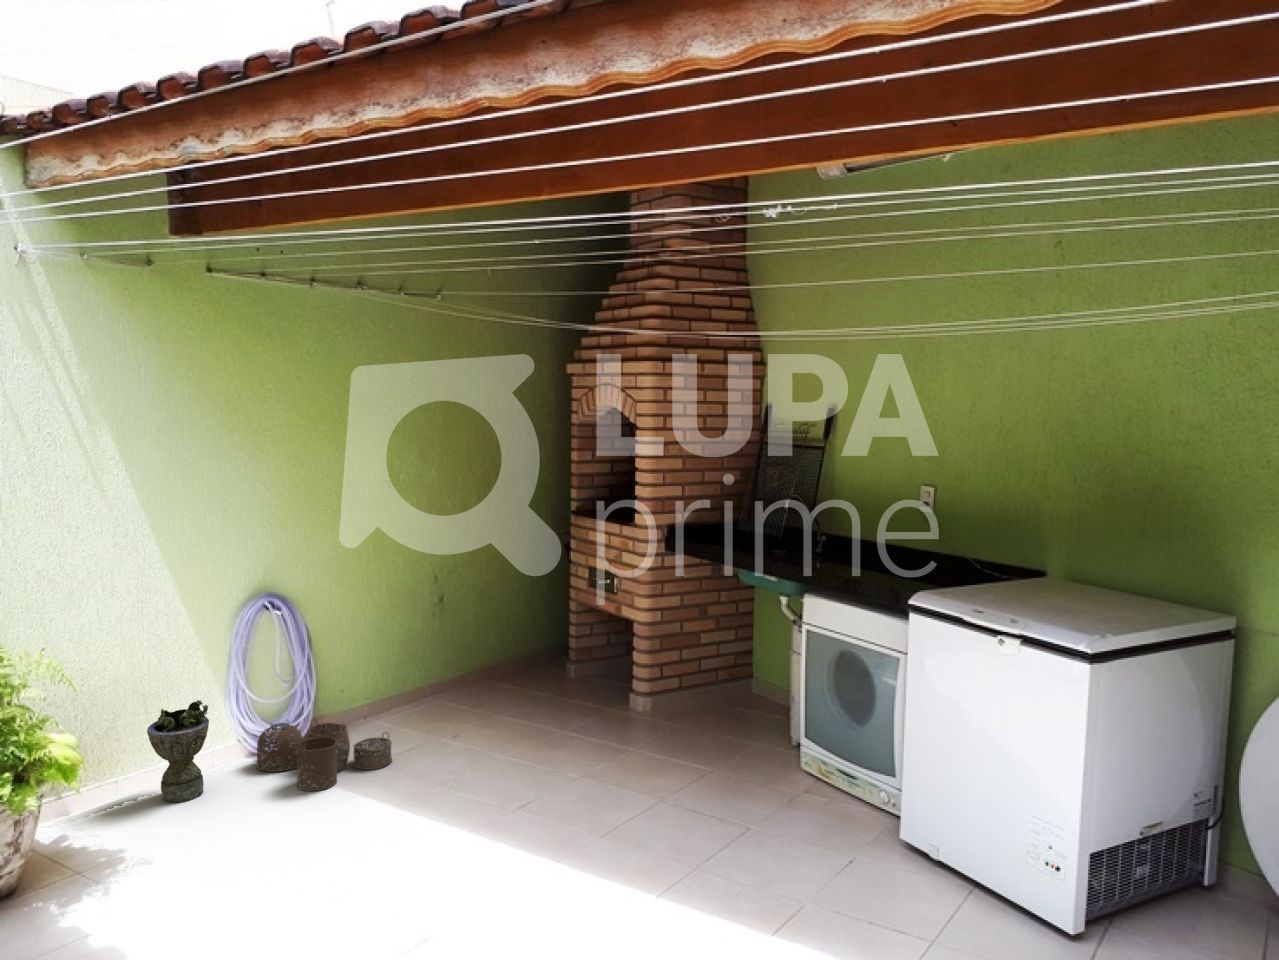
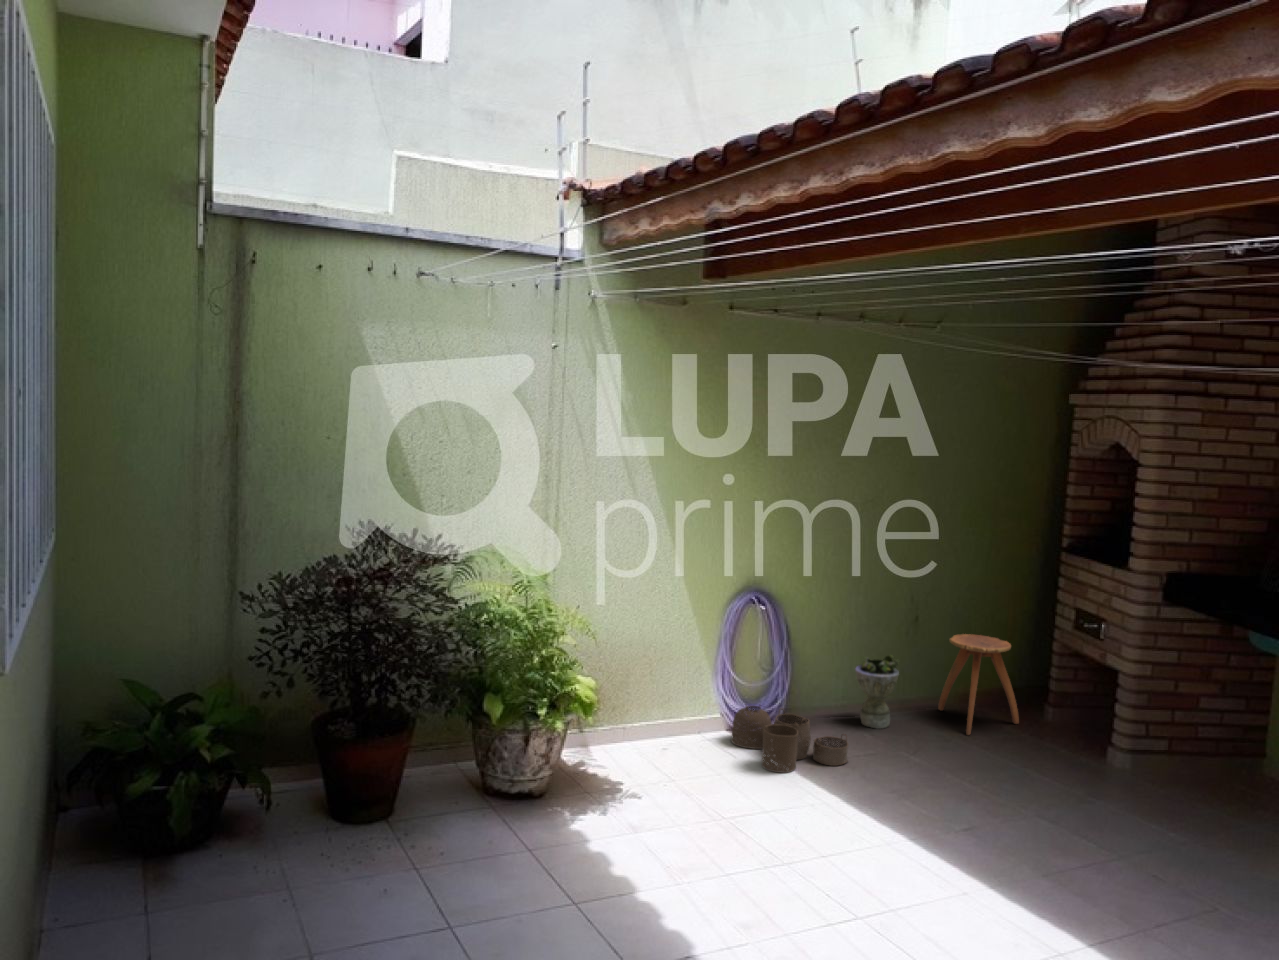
stool: none [472,606,549,706] -> present [938,634,1019,735]
planter: present [147,700,209,802] -> present [855,655,899,728]

